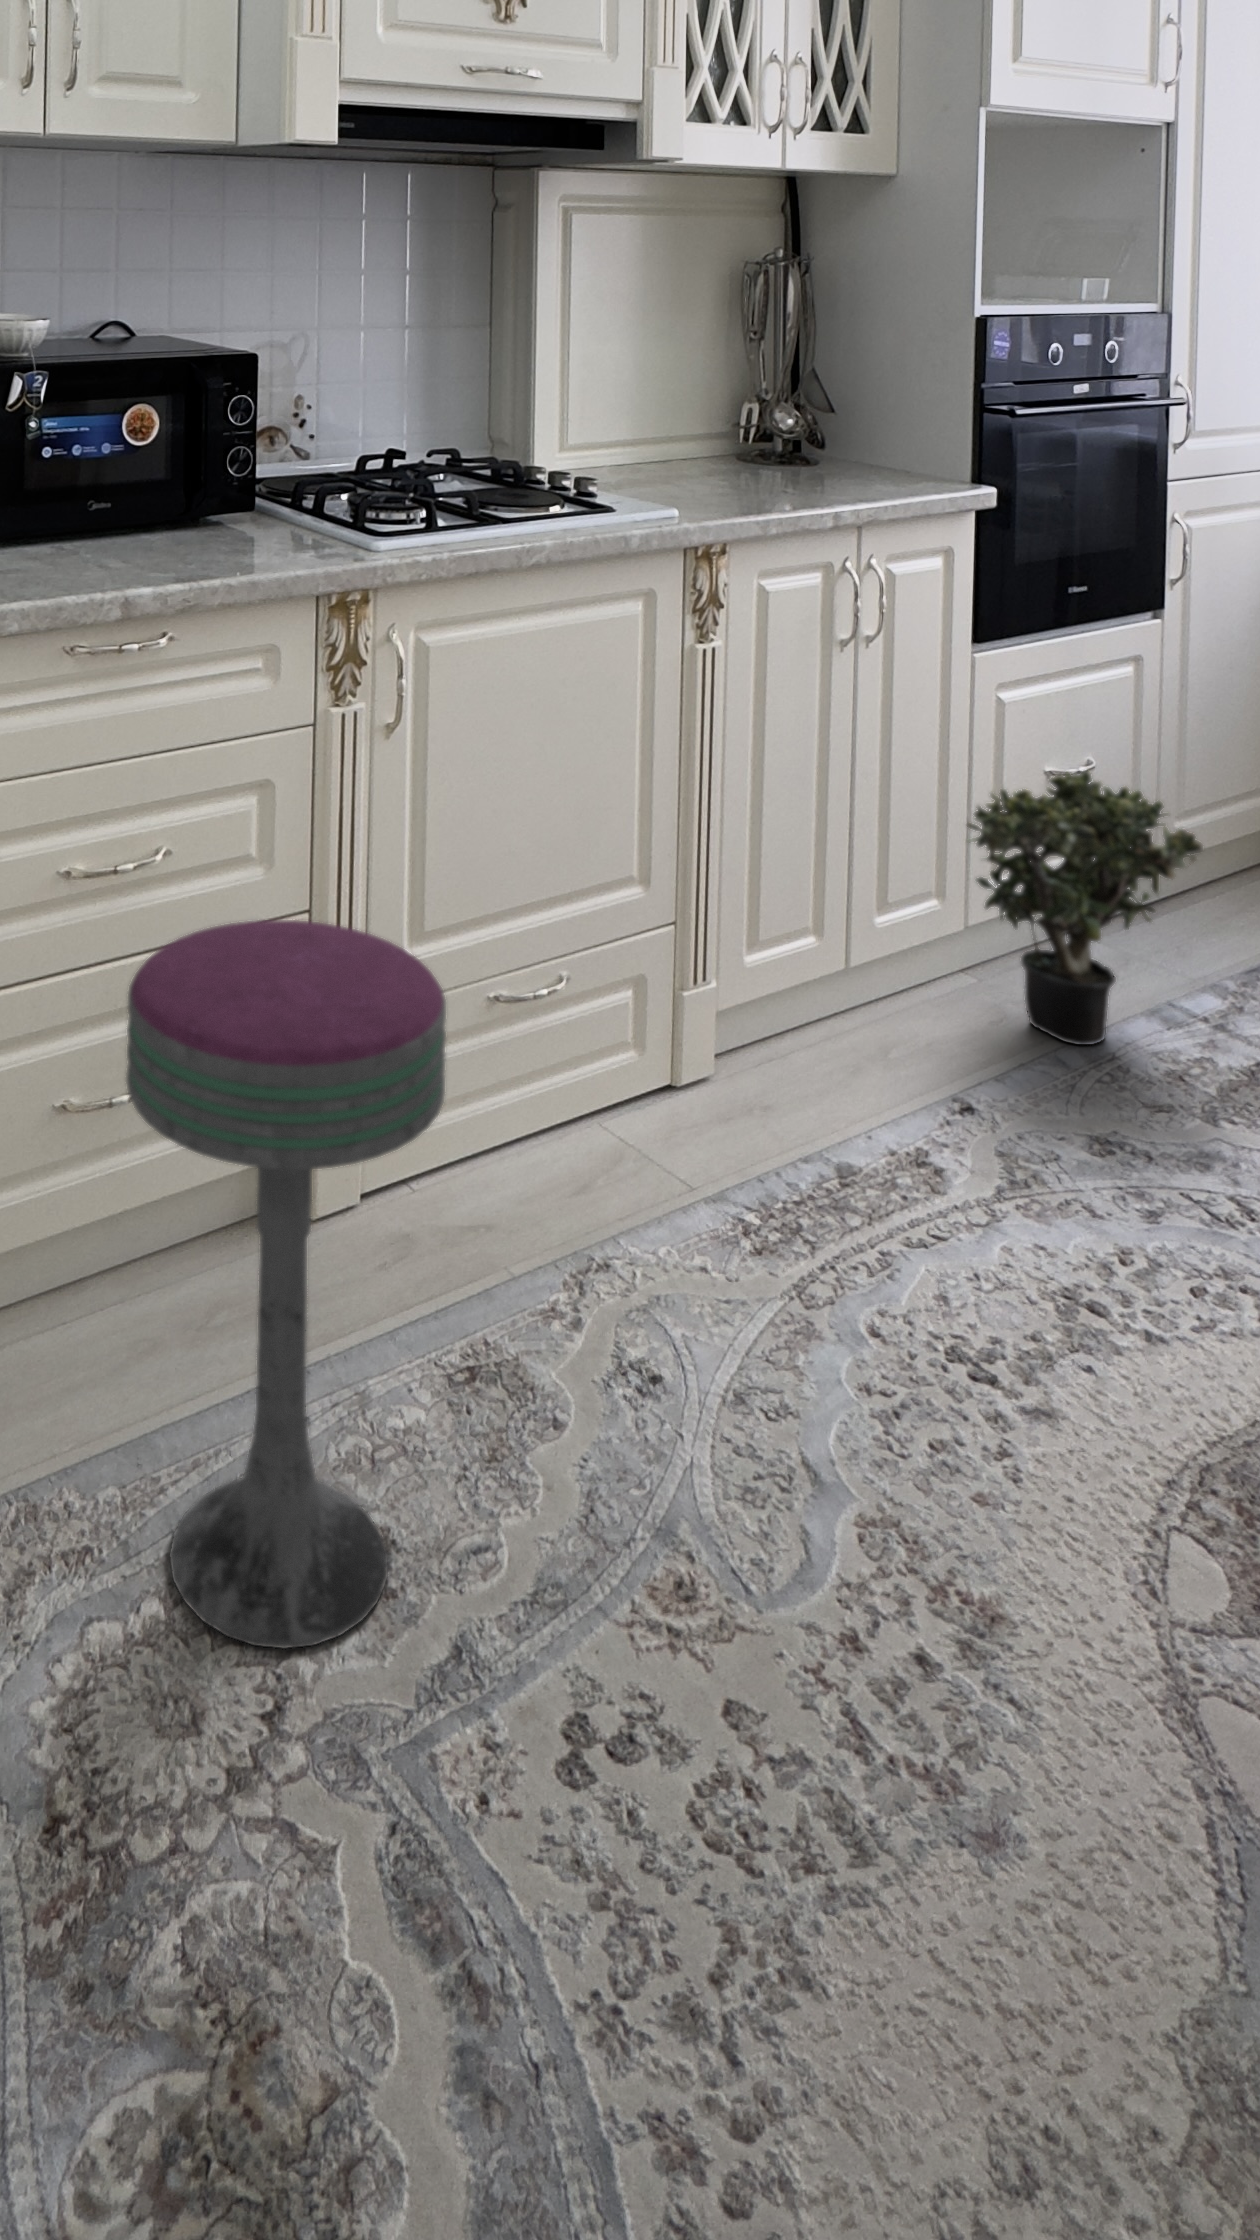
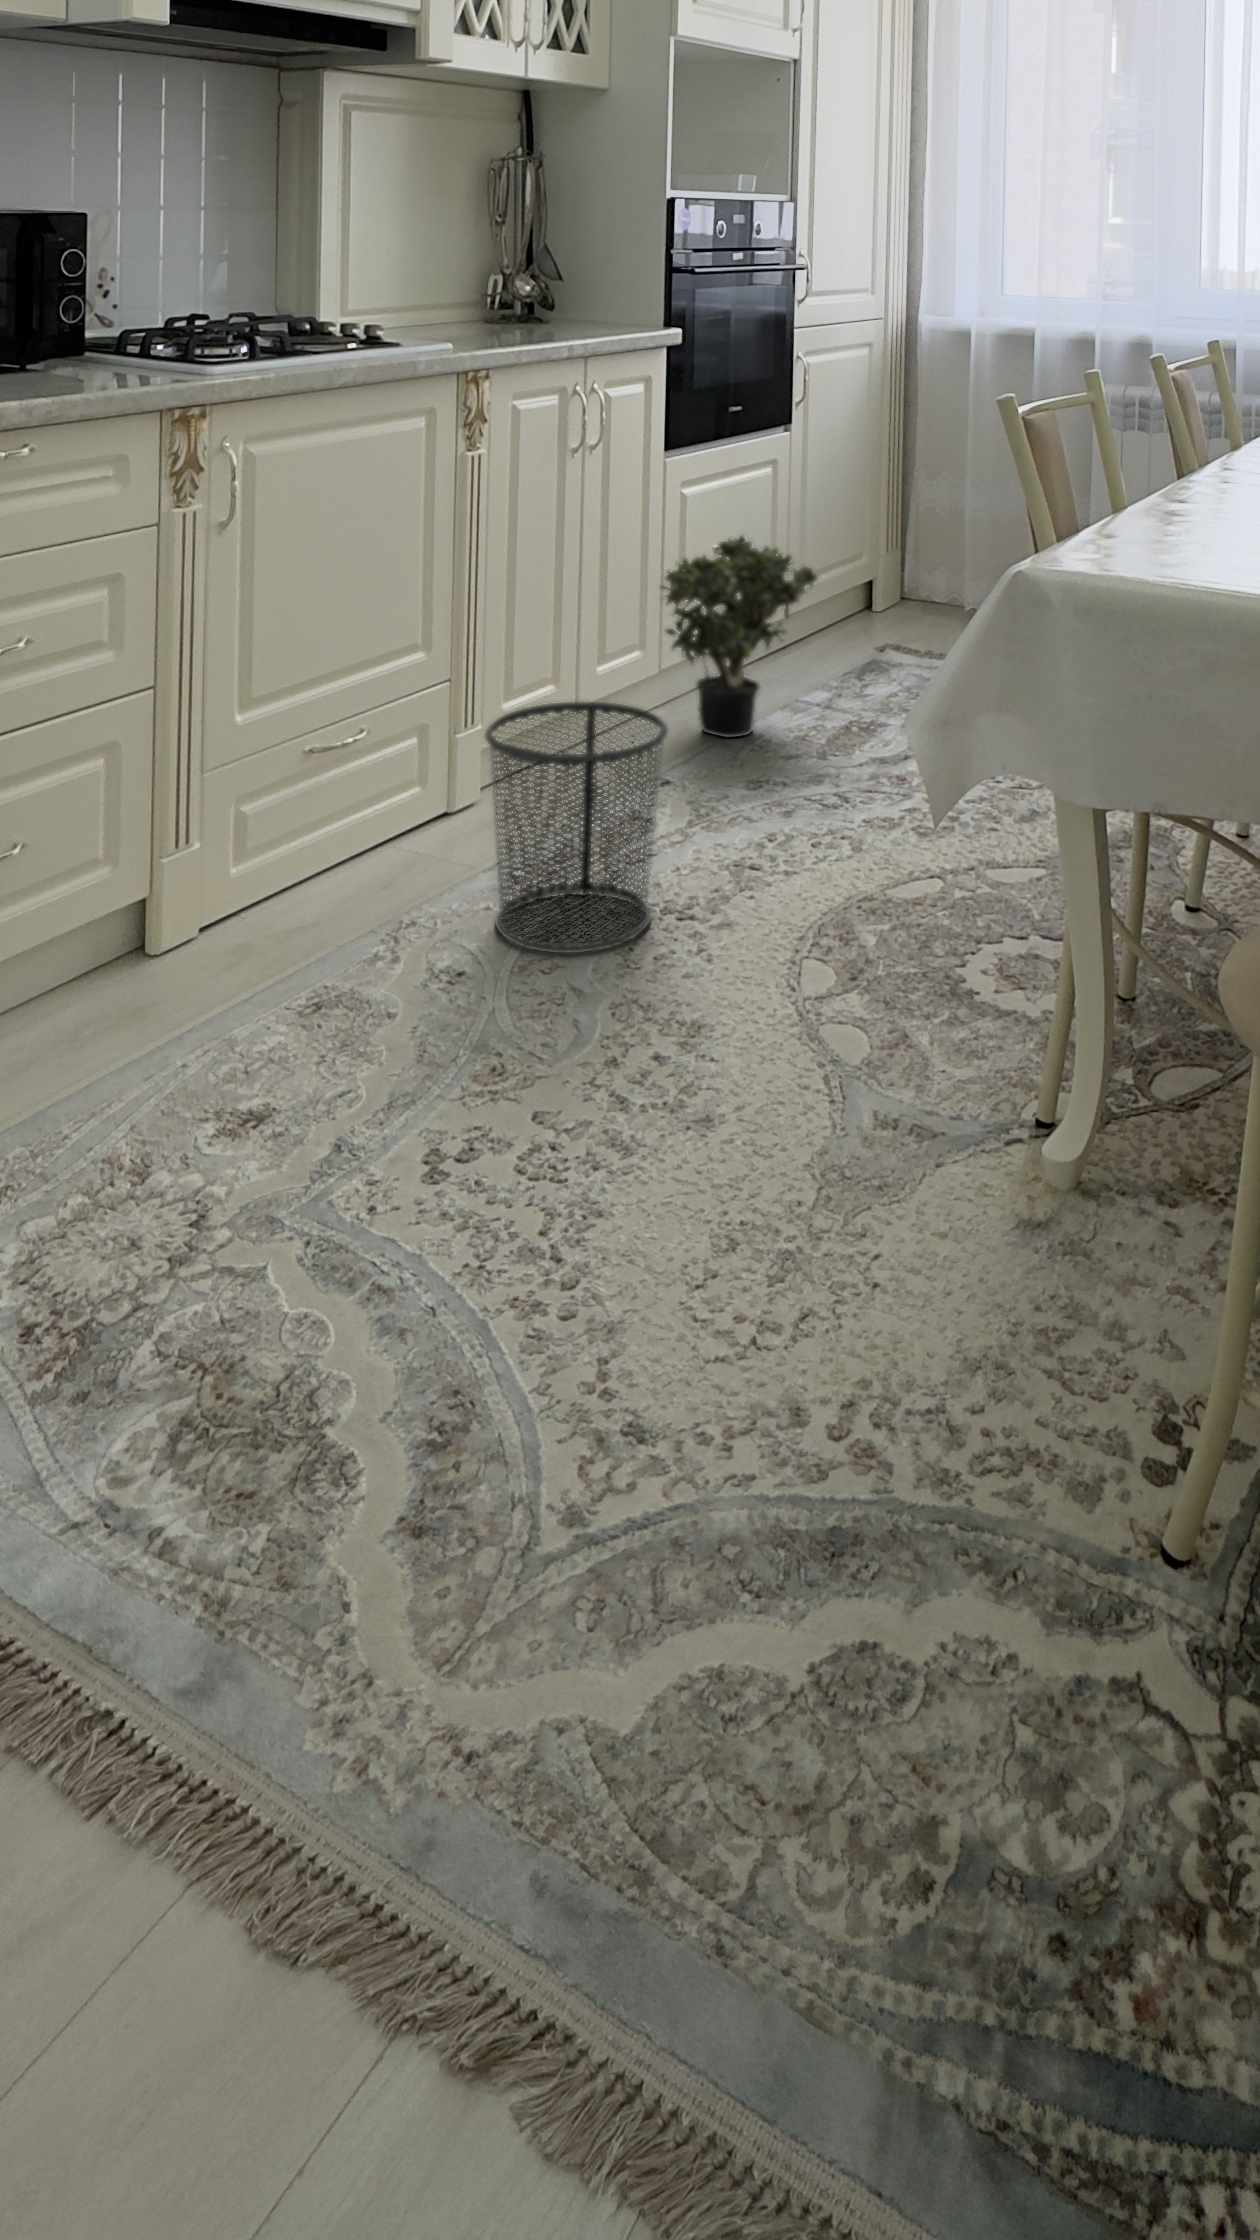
bar stool: present [126,920,446,1649] -> none [50,647,323,1186]
waste bin: none [698,1010,957,1394] -> present [484,701,668,953]

